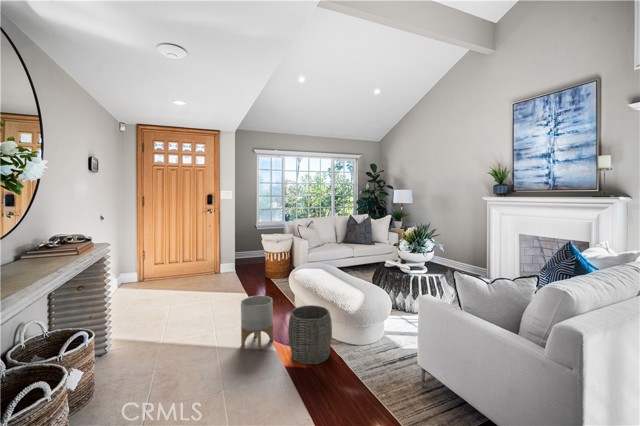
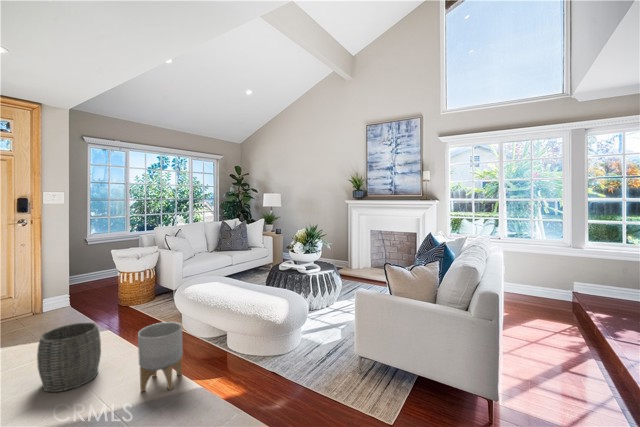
woven basket: present [289,305,332,365] -> present [37,323,101,392]

